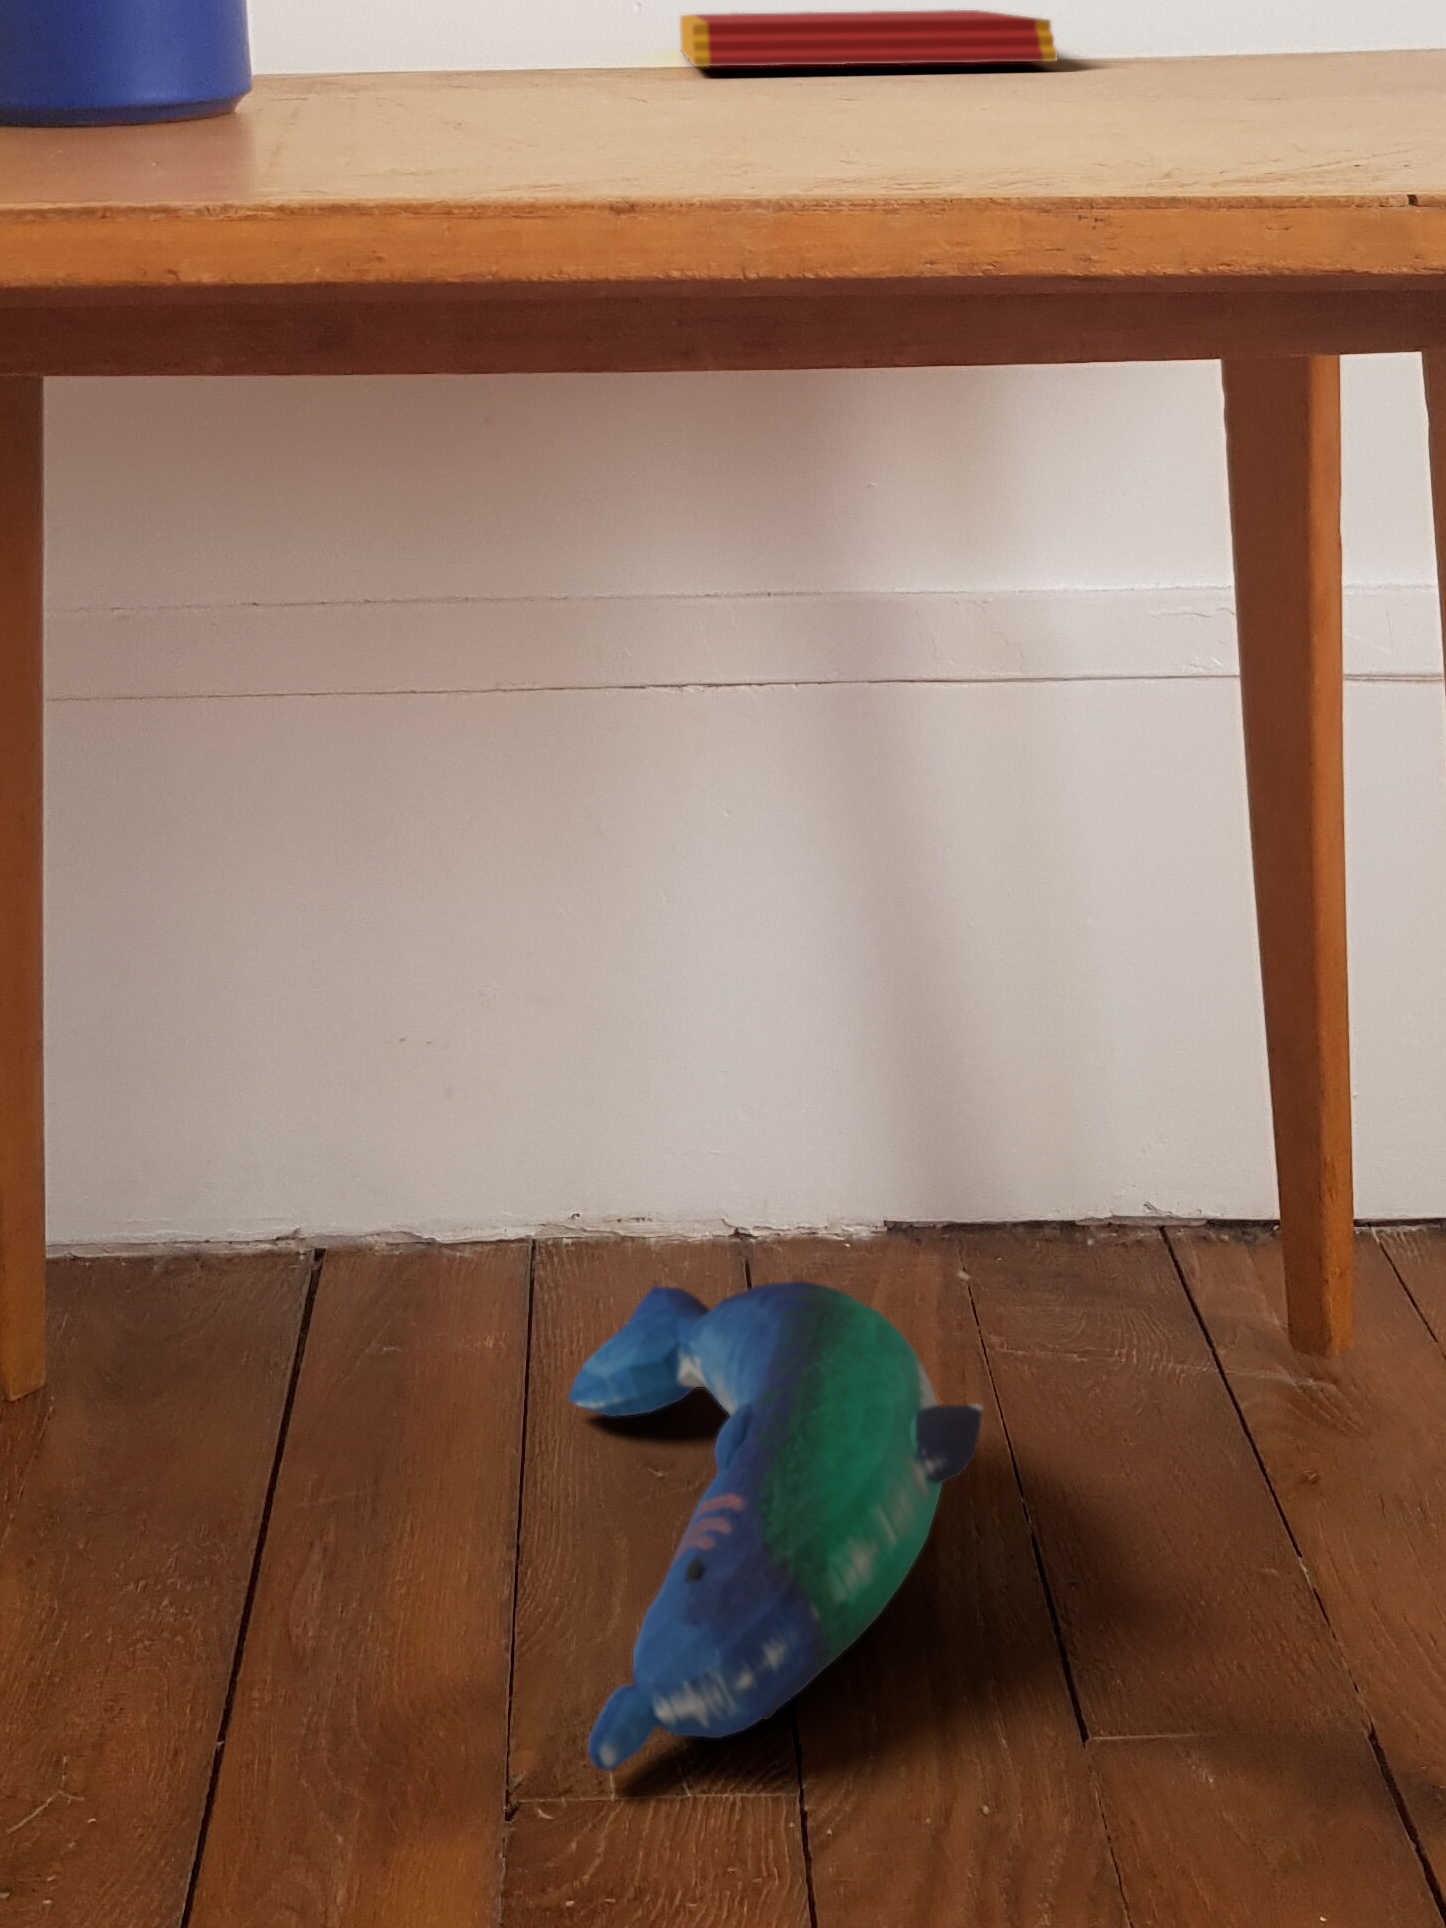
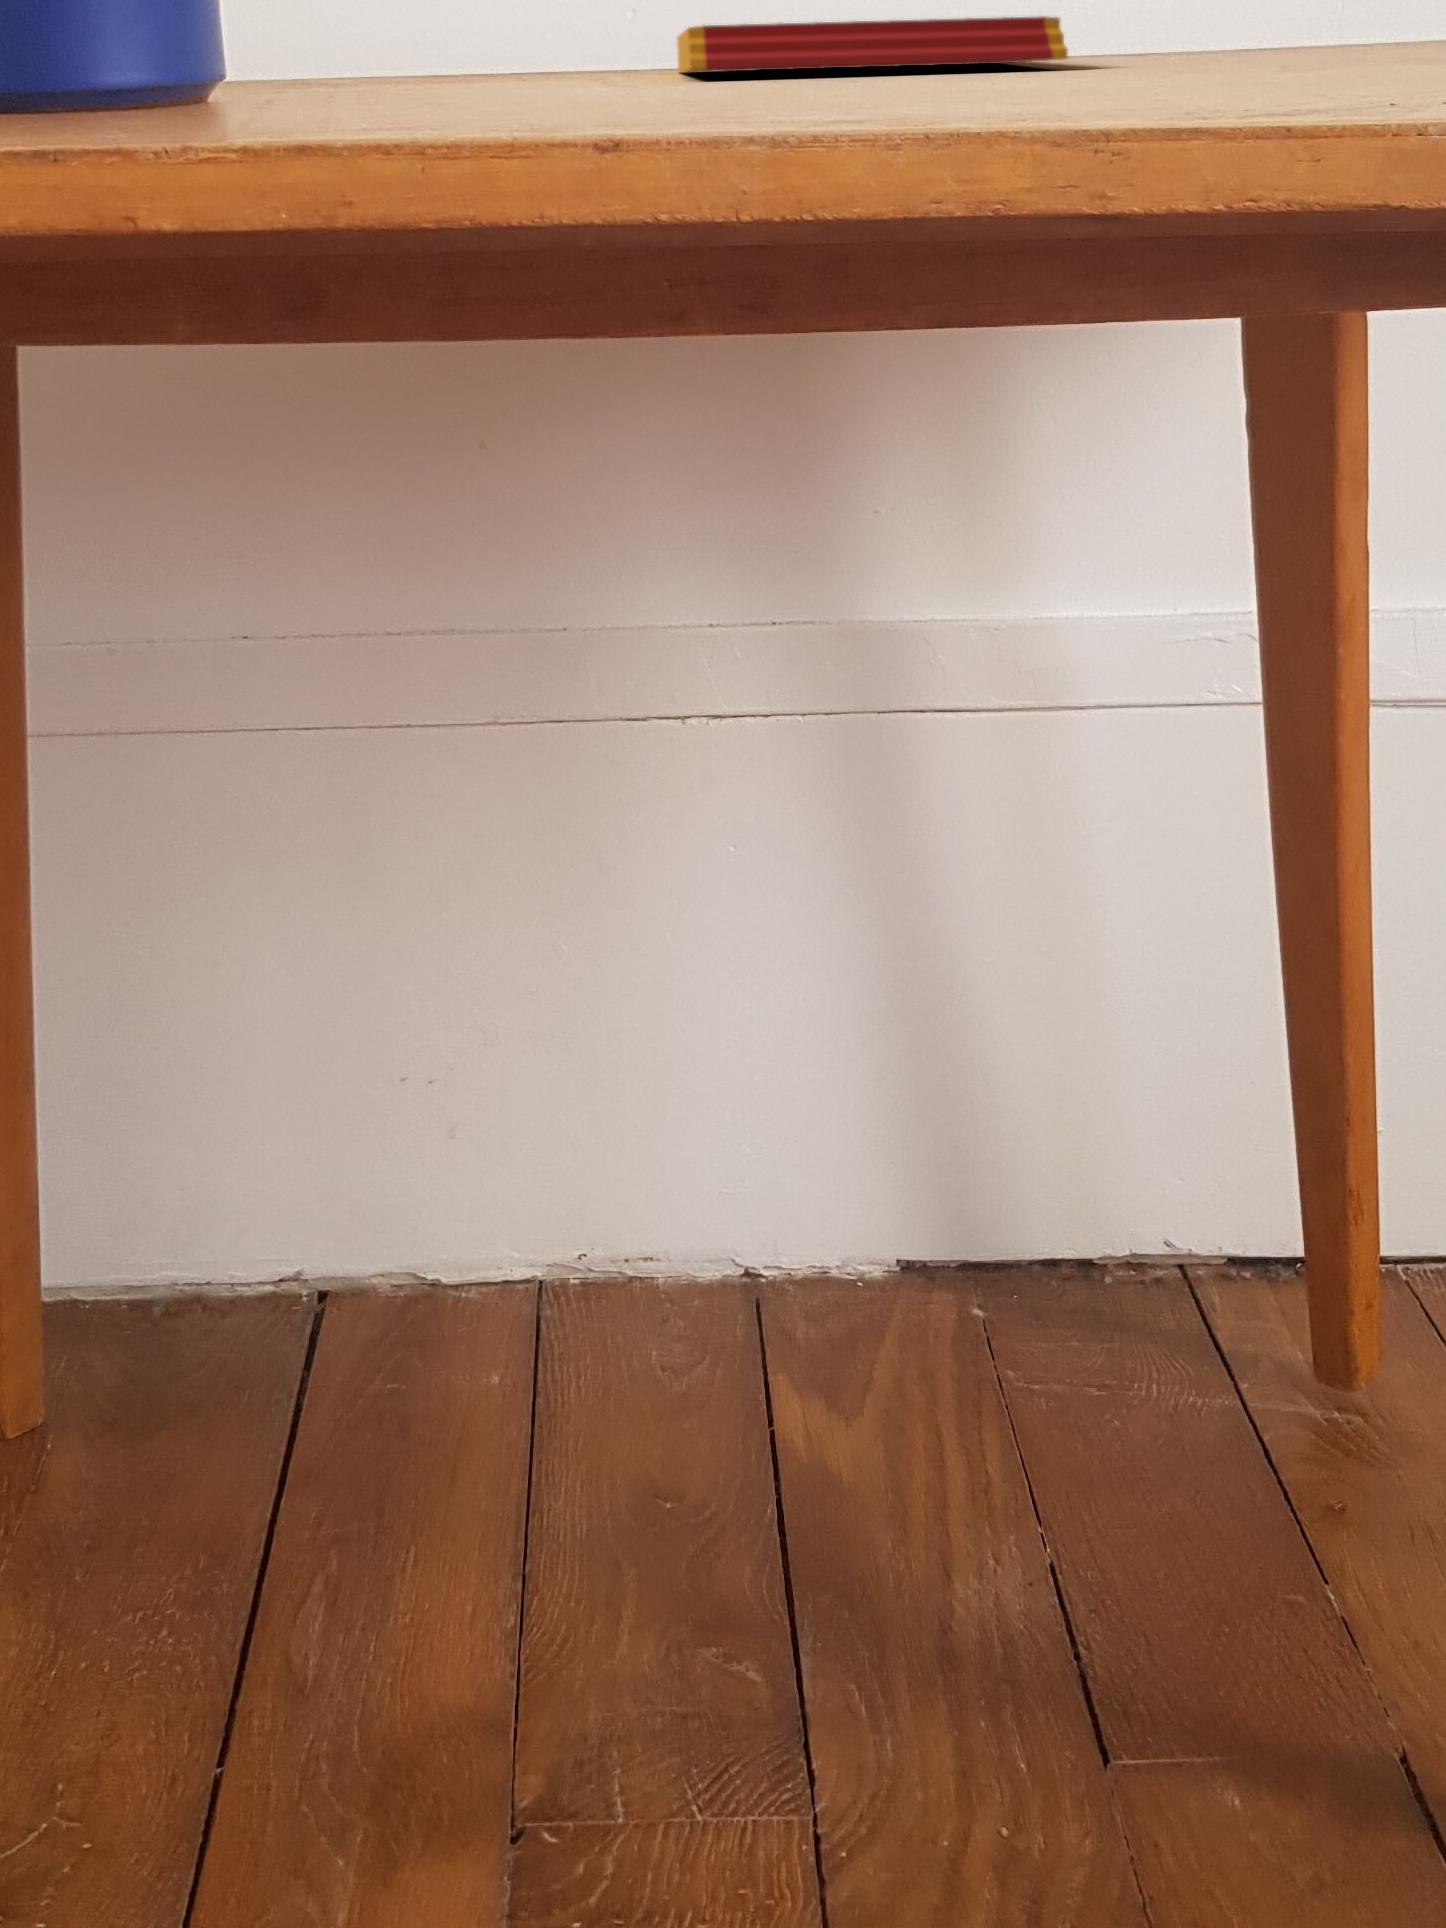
plush toy: present [568,1281,983,1770] -> none [574,1310,999,1795]

